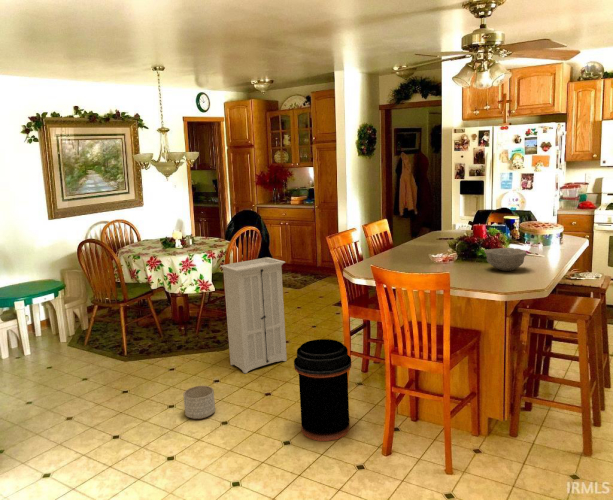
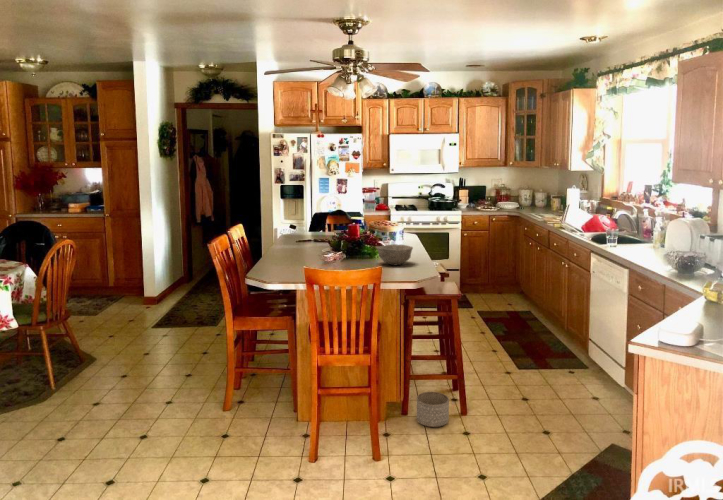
storage cabinet: present [220,257,287,373] -> none [50,271,139,417]
trash can: present [294,339,351,441] -> none [198,354,263,467]
planter: present [183,386,215,419] -> present [416,392,449,427]

